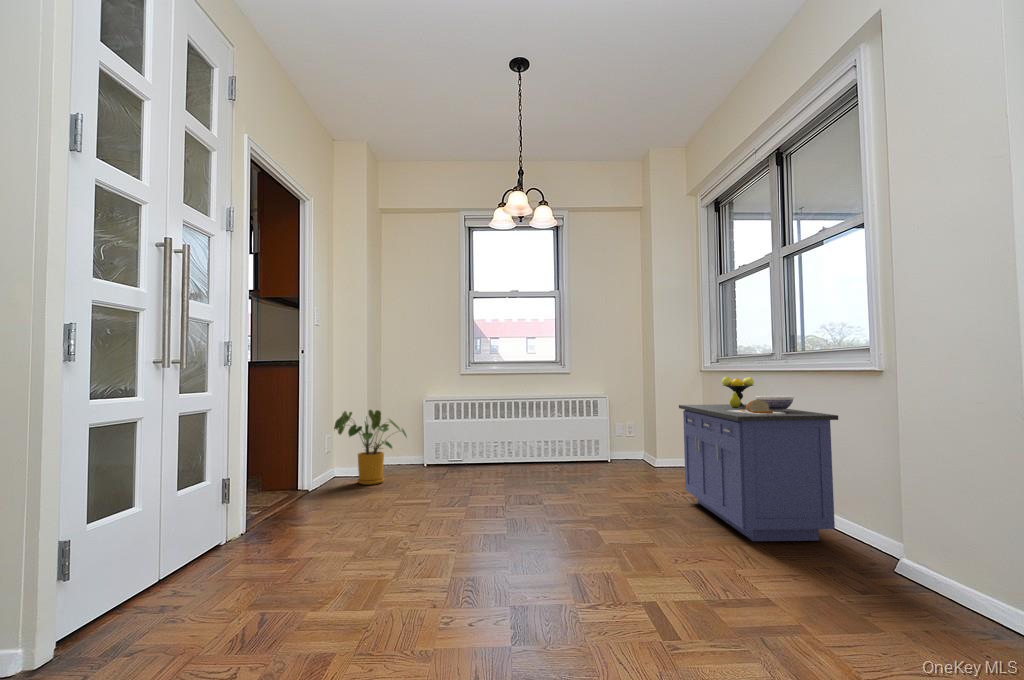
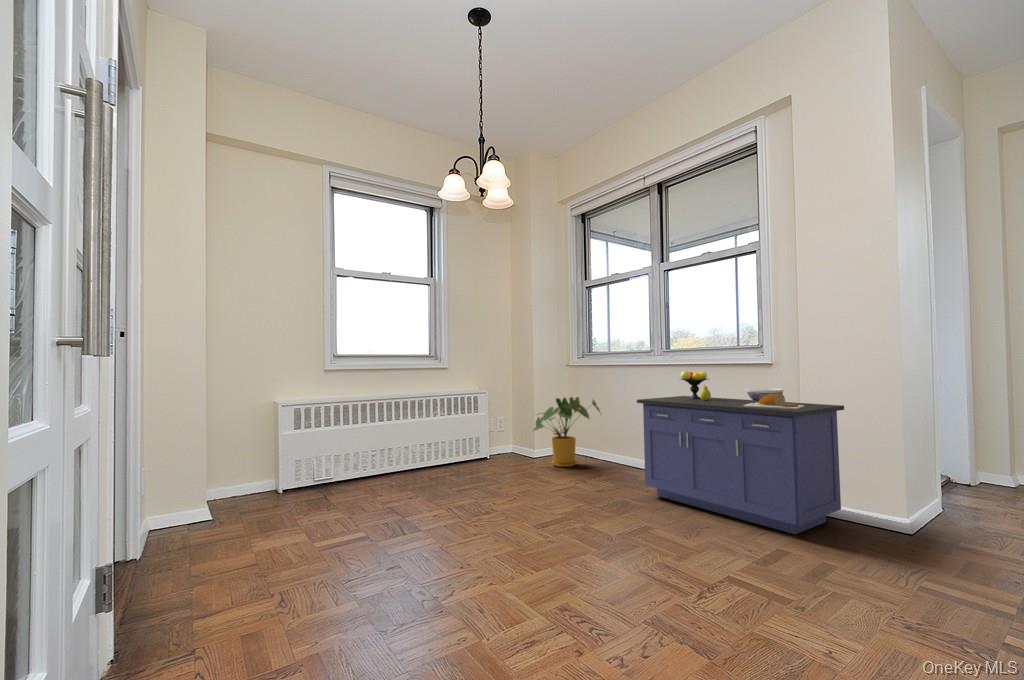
house plant: present [334,410,407,485] -> present [533,397,601,467]

